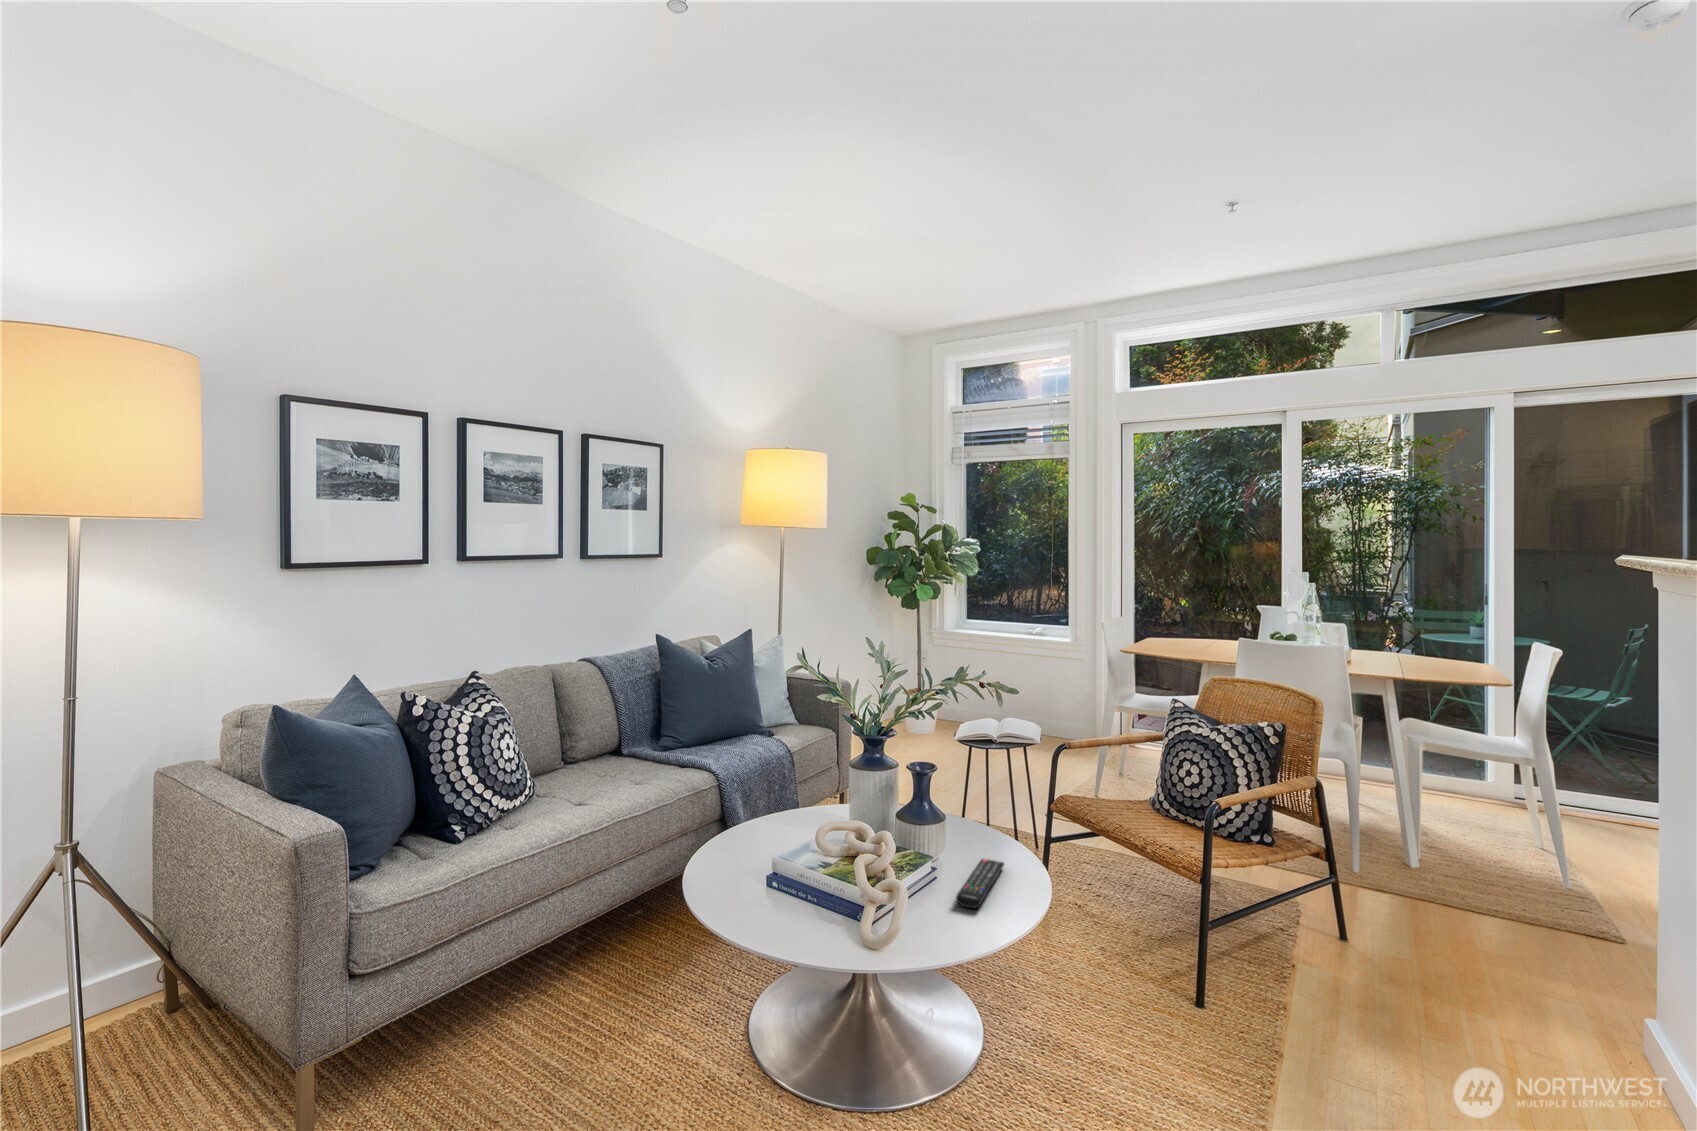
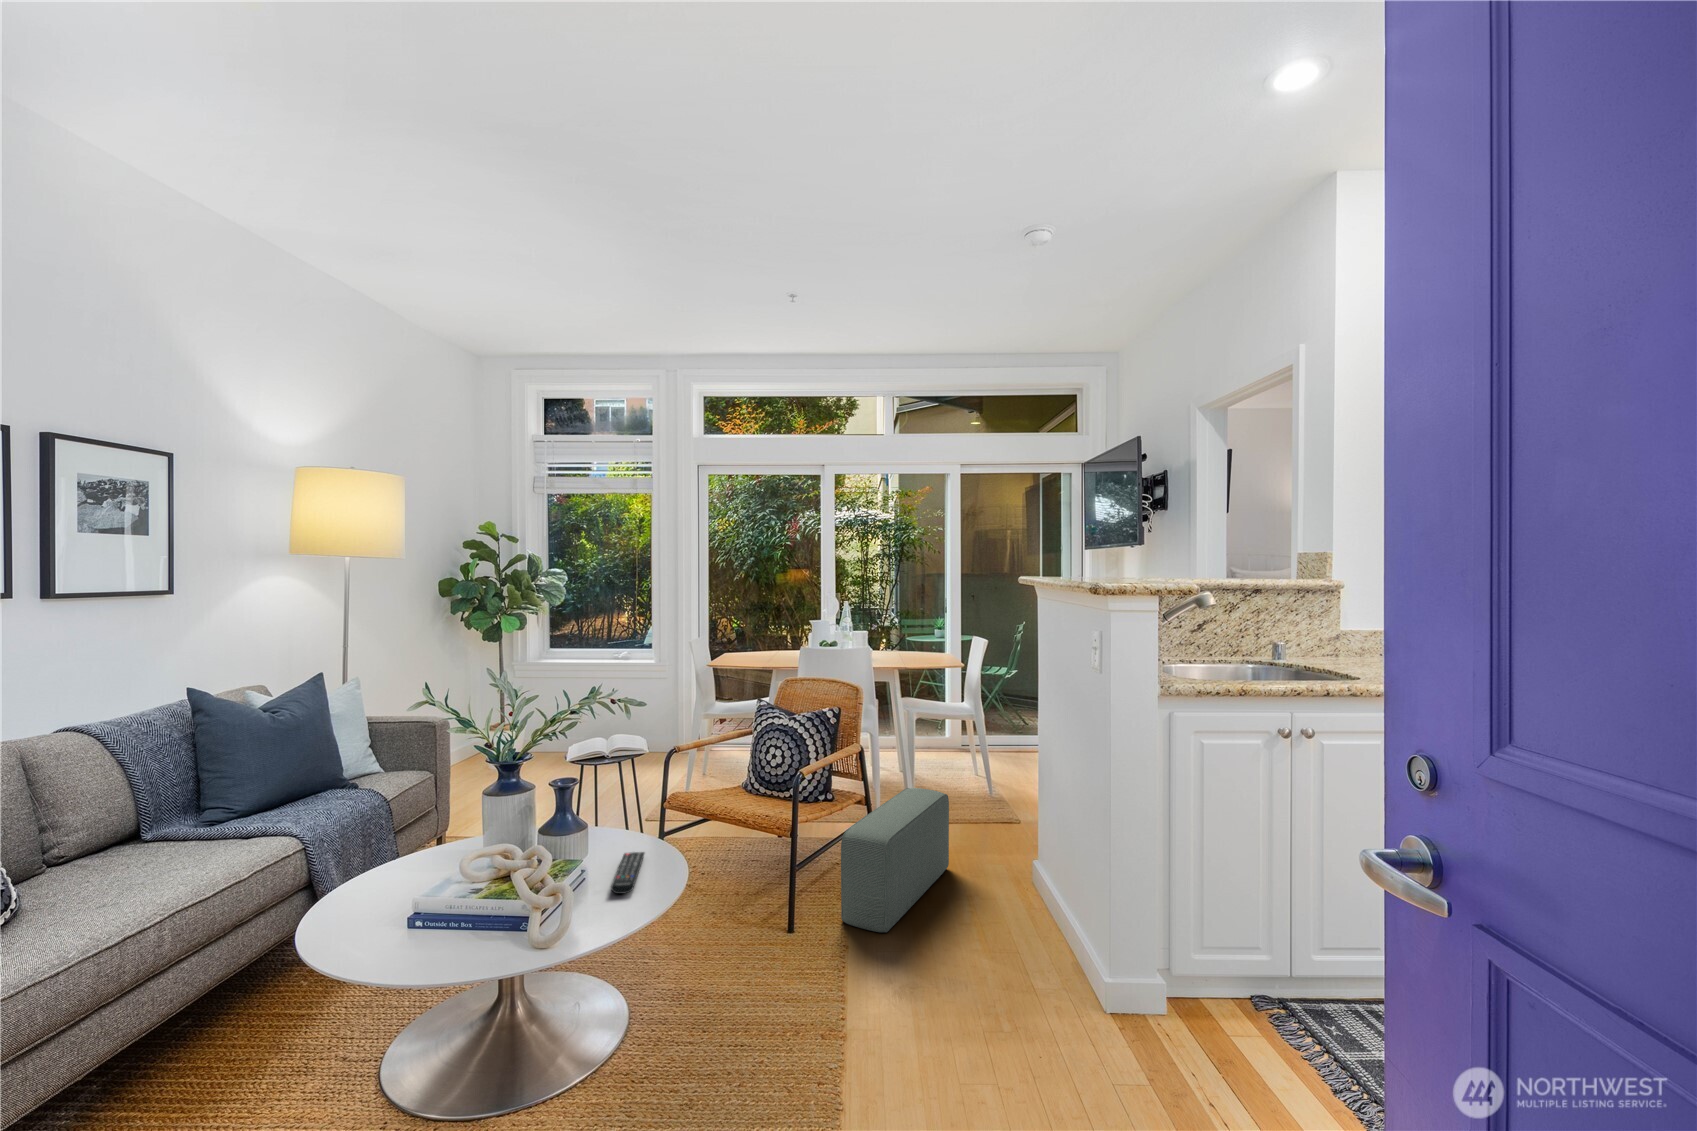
pouf: none [1276,852,1475,1052] -> present [841,788,949,932]

